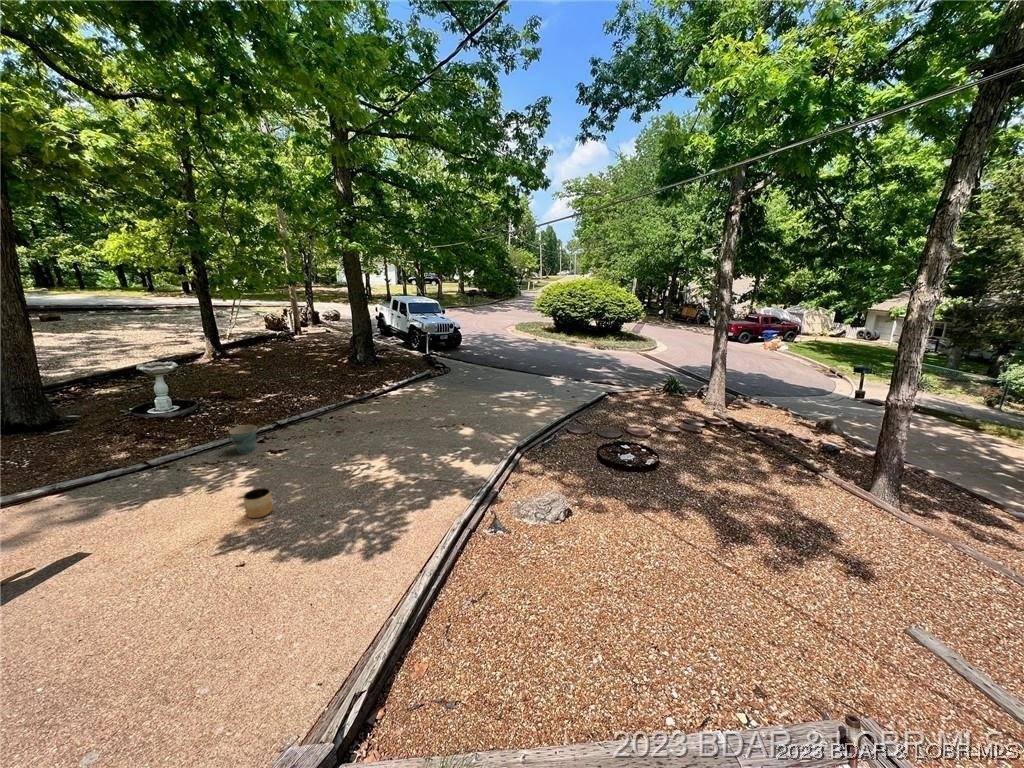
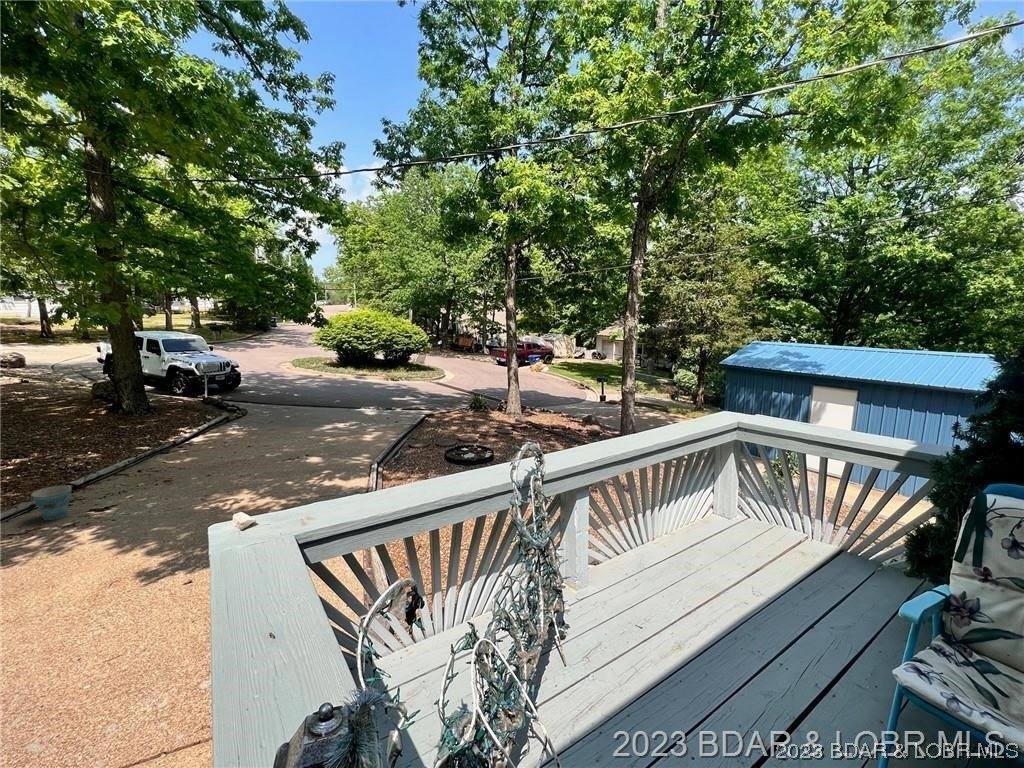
planter: present [244,488,273,518] -> none [134,529,166,560]

